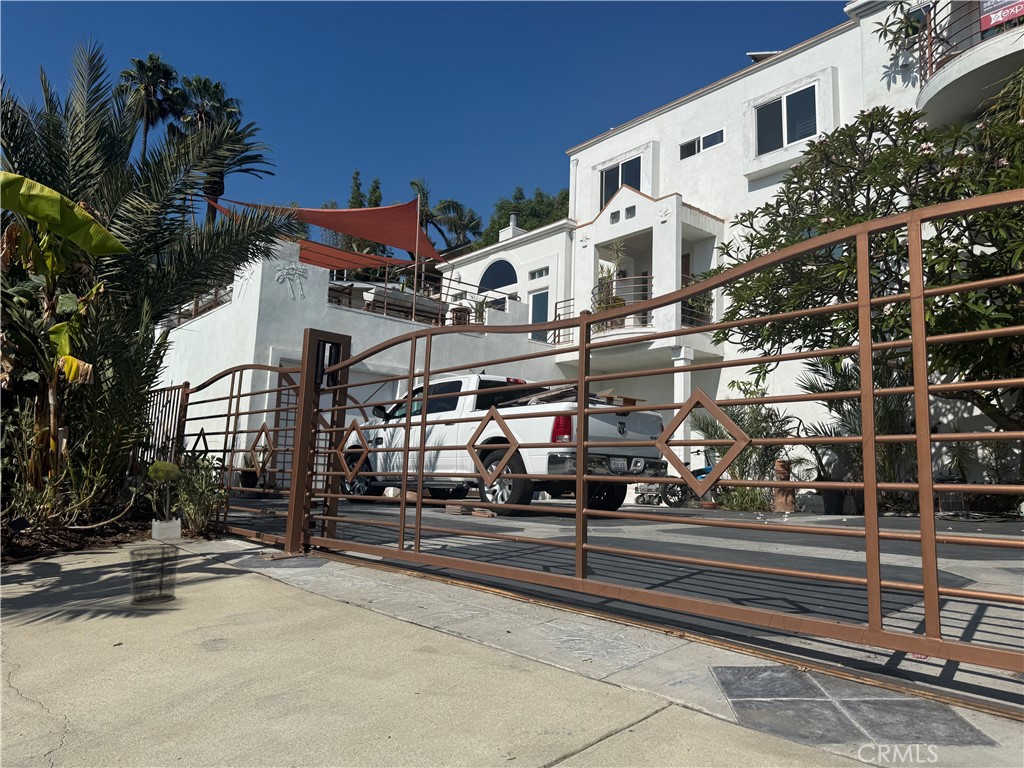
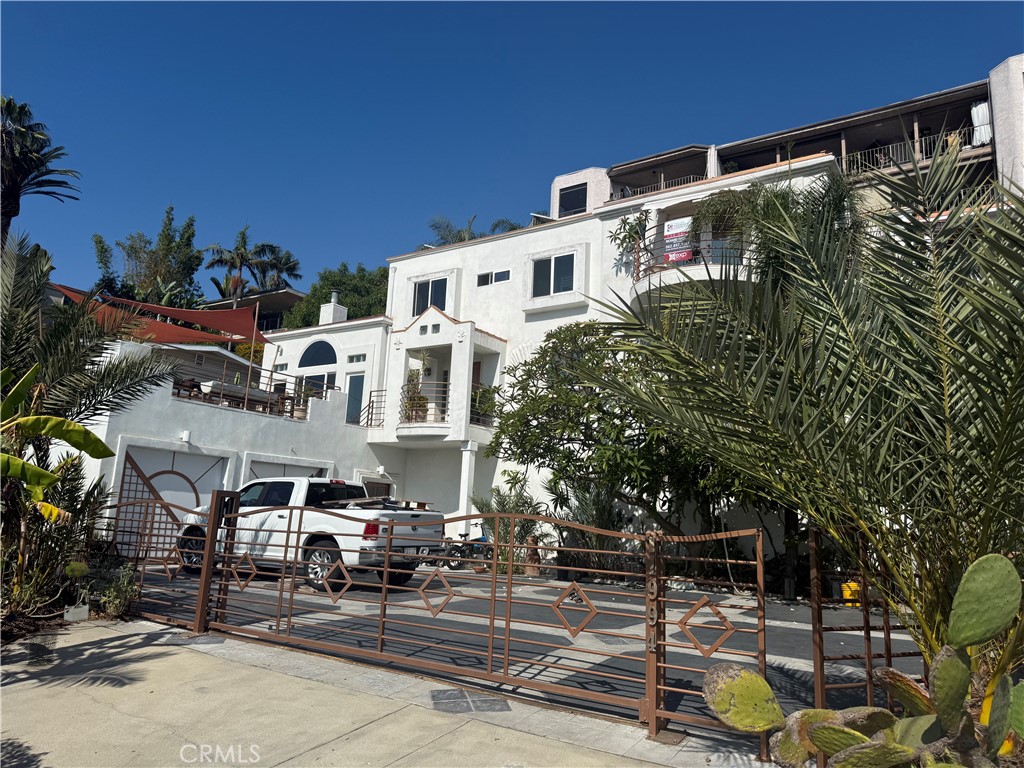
waste bin: present [129,546,180,605] -> present [28,631,58,666]

